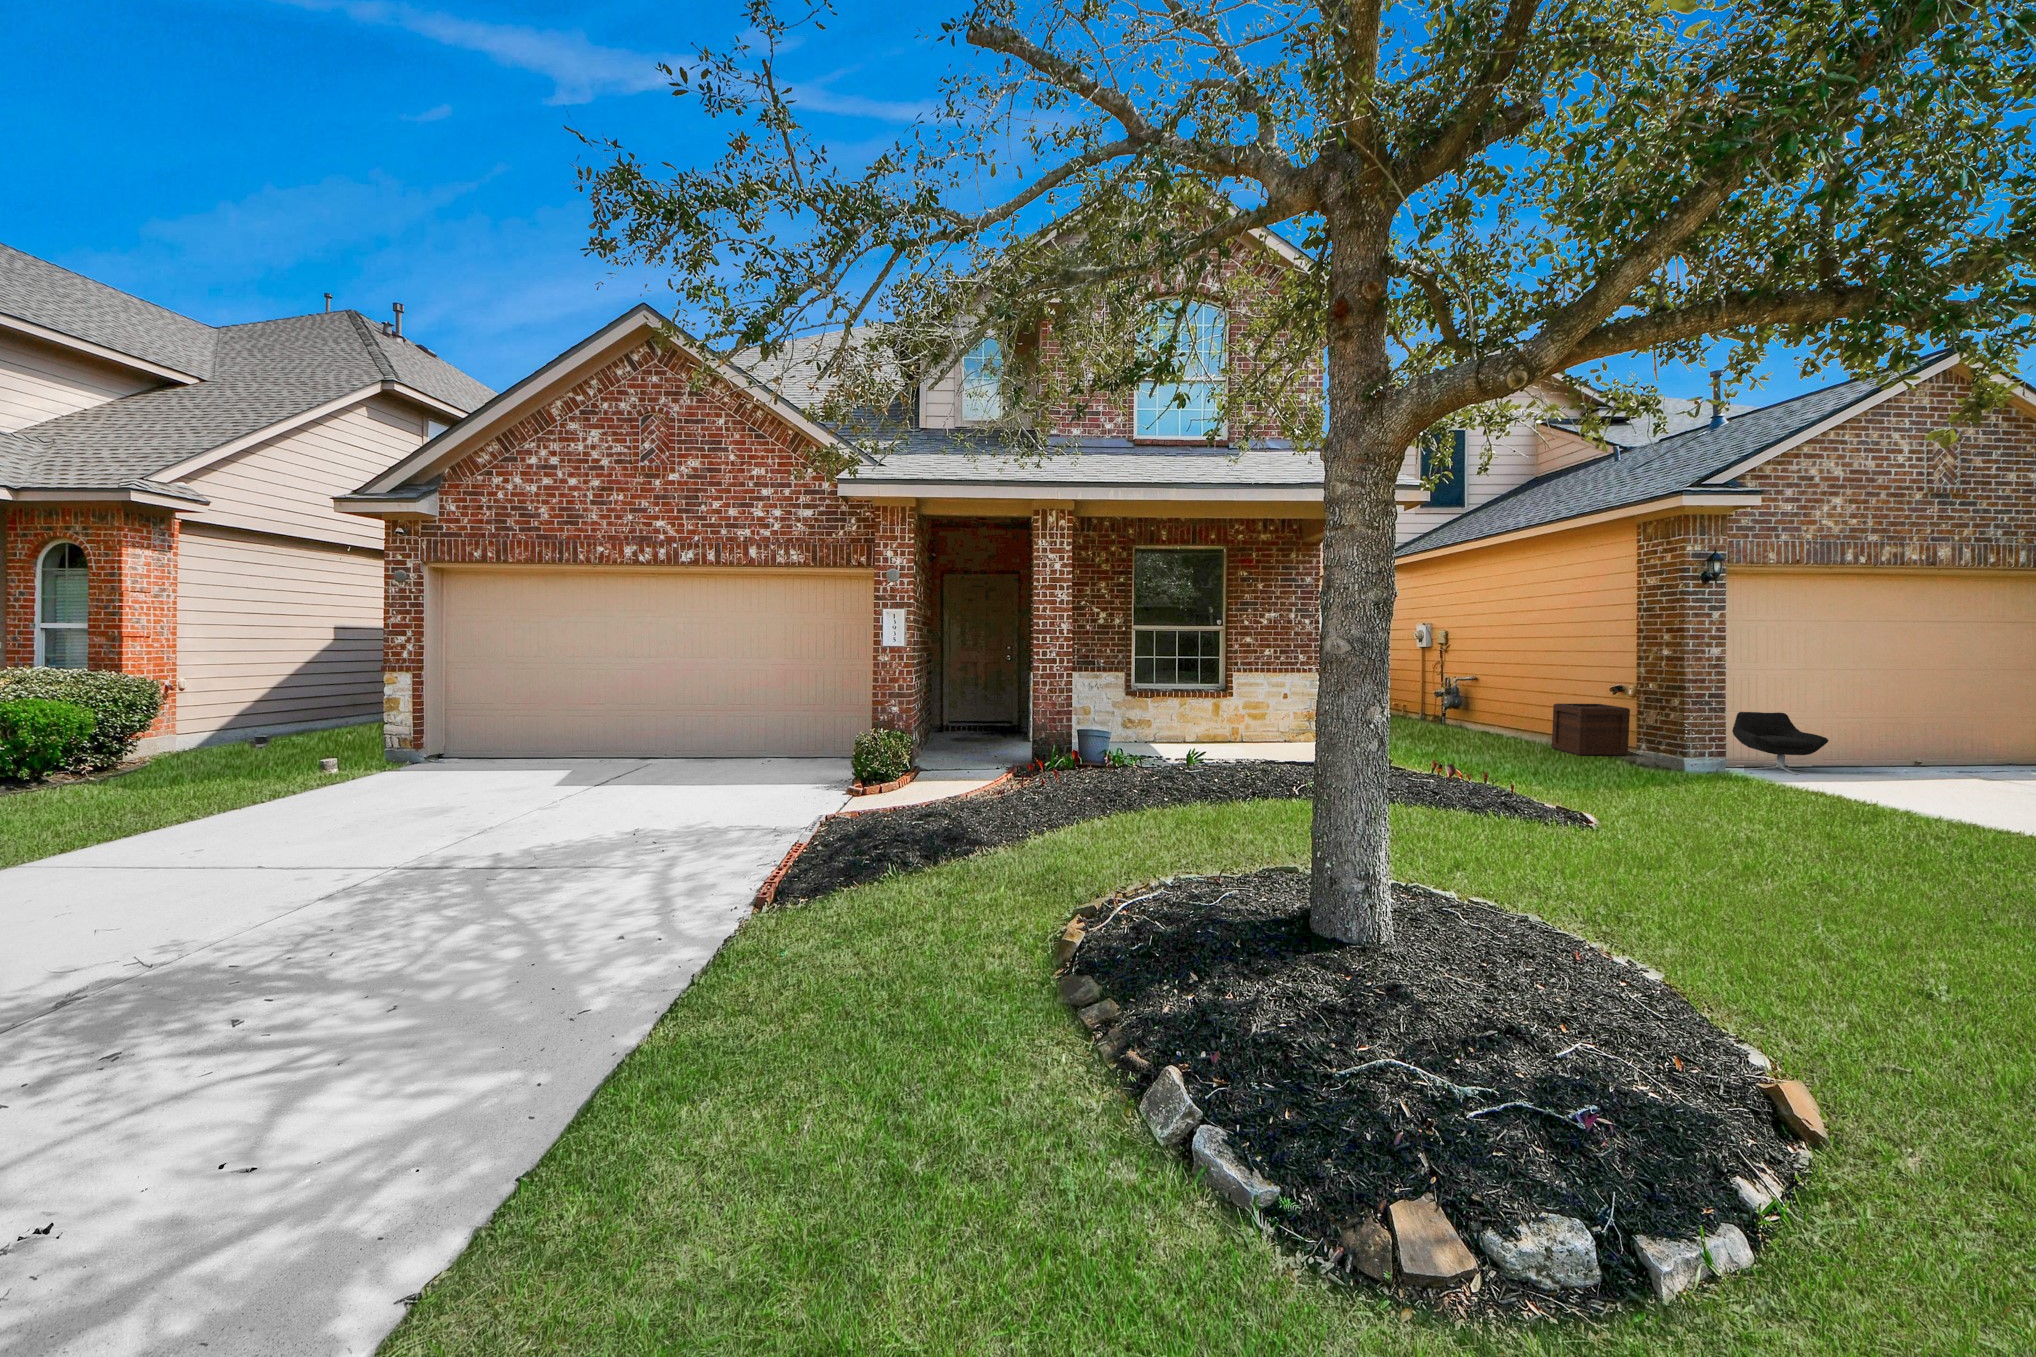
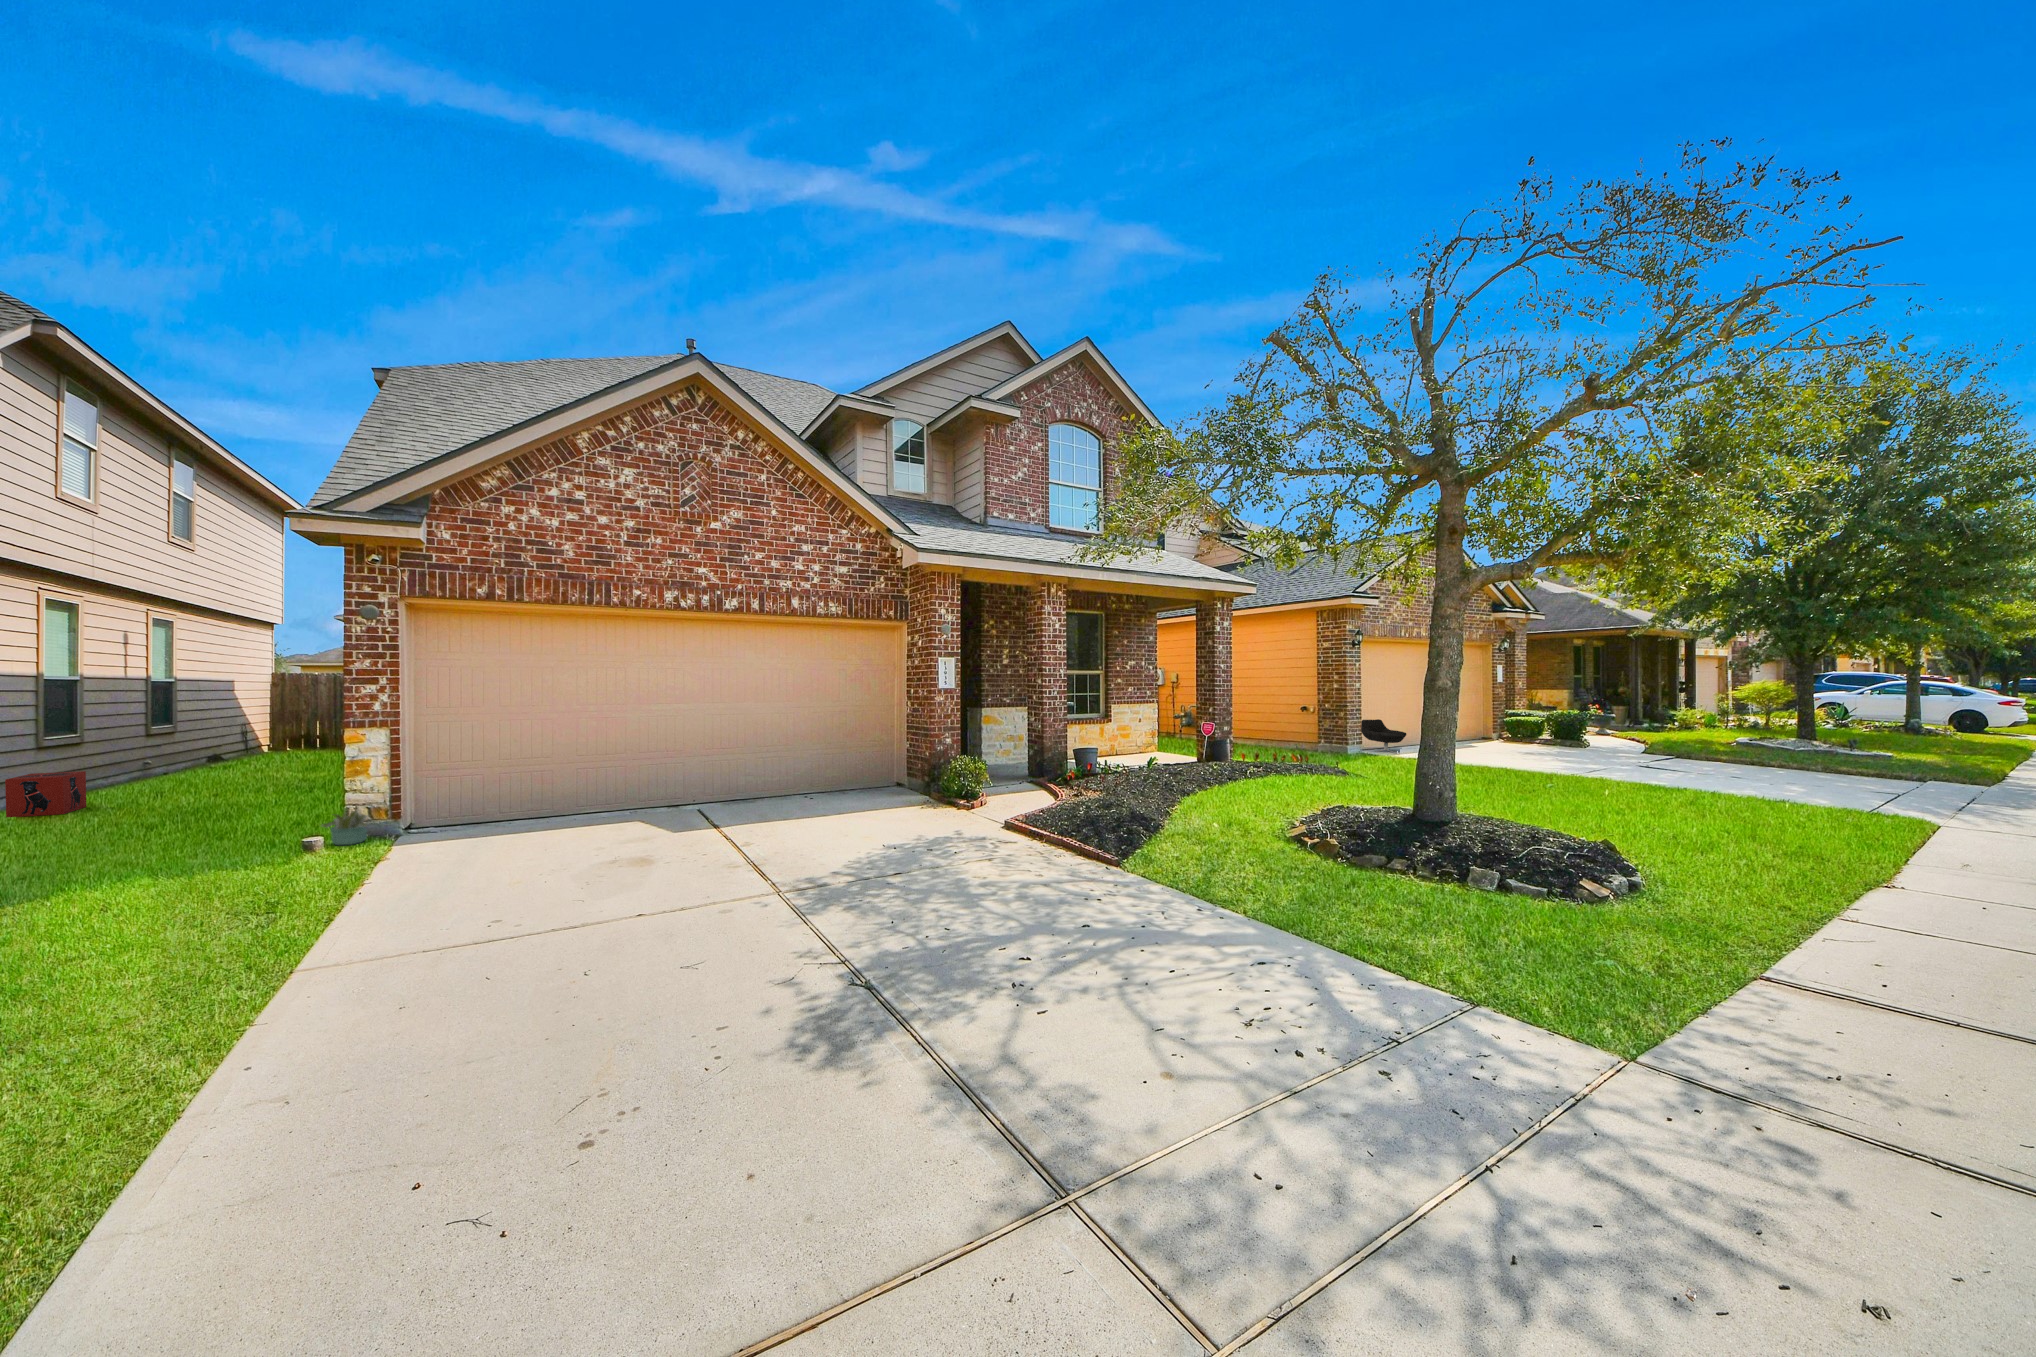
wooden crate: present [1552,703,1630,756] -> none [1268,717,1312,749]
storage box: none [302,704,351,734] -> present [5,771,86,817]
decorative plant: none [360,739,397,766] -> present [323,811,368,845]

